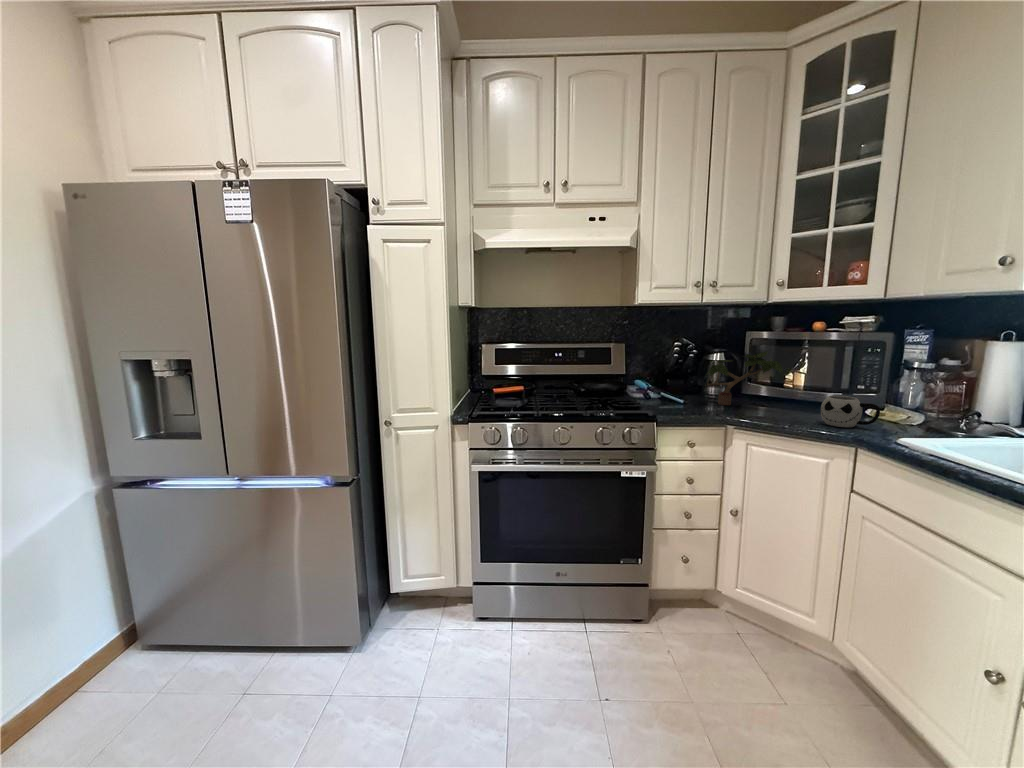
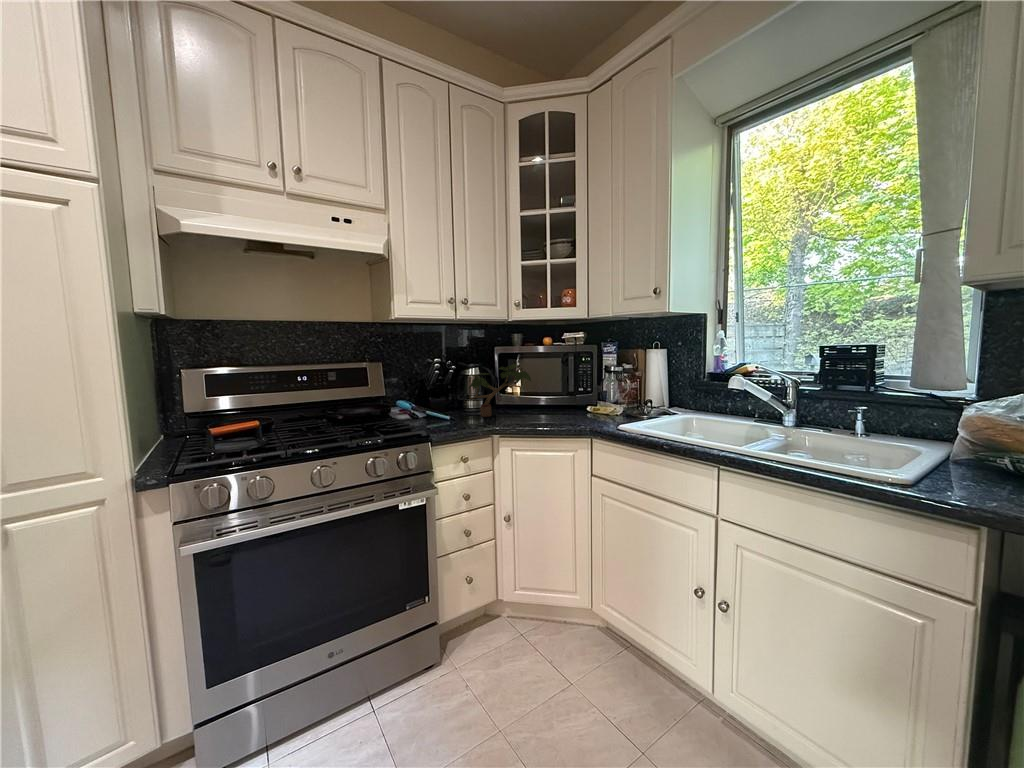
mug: present [821,396,880,427] -> none [564,397,604,423]

